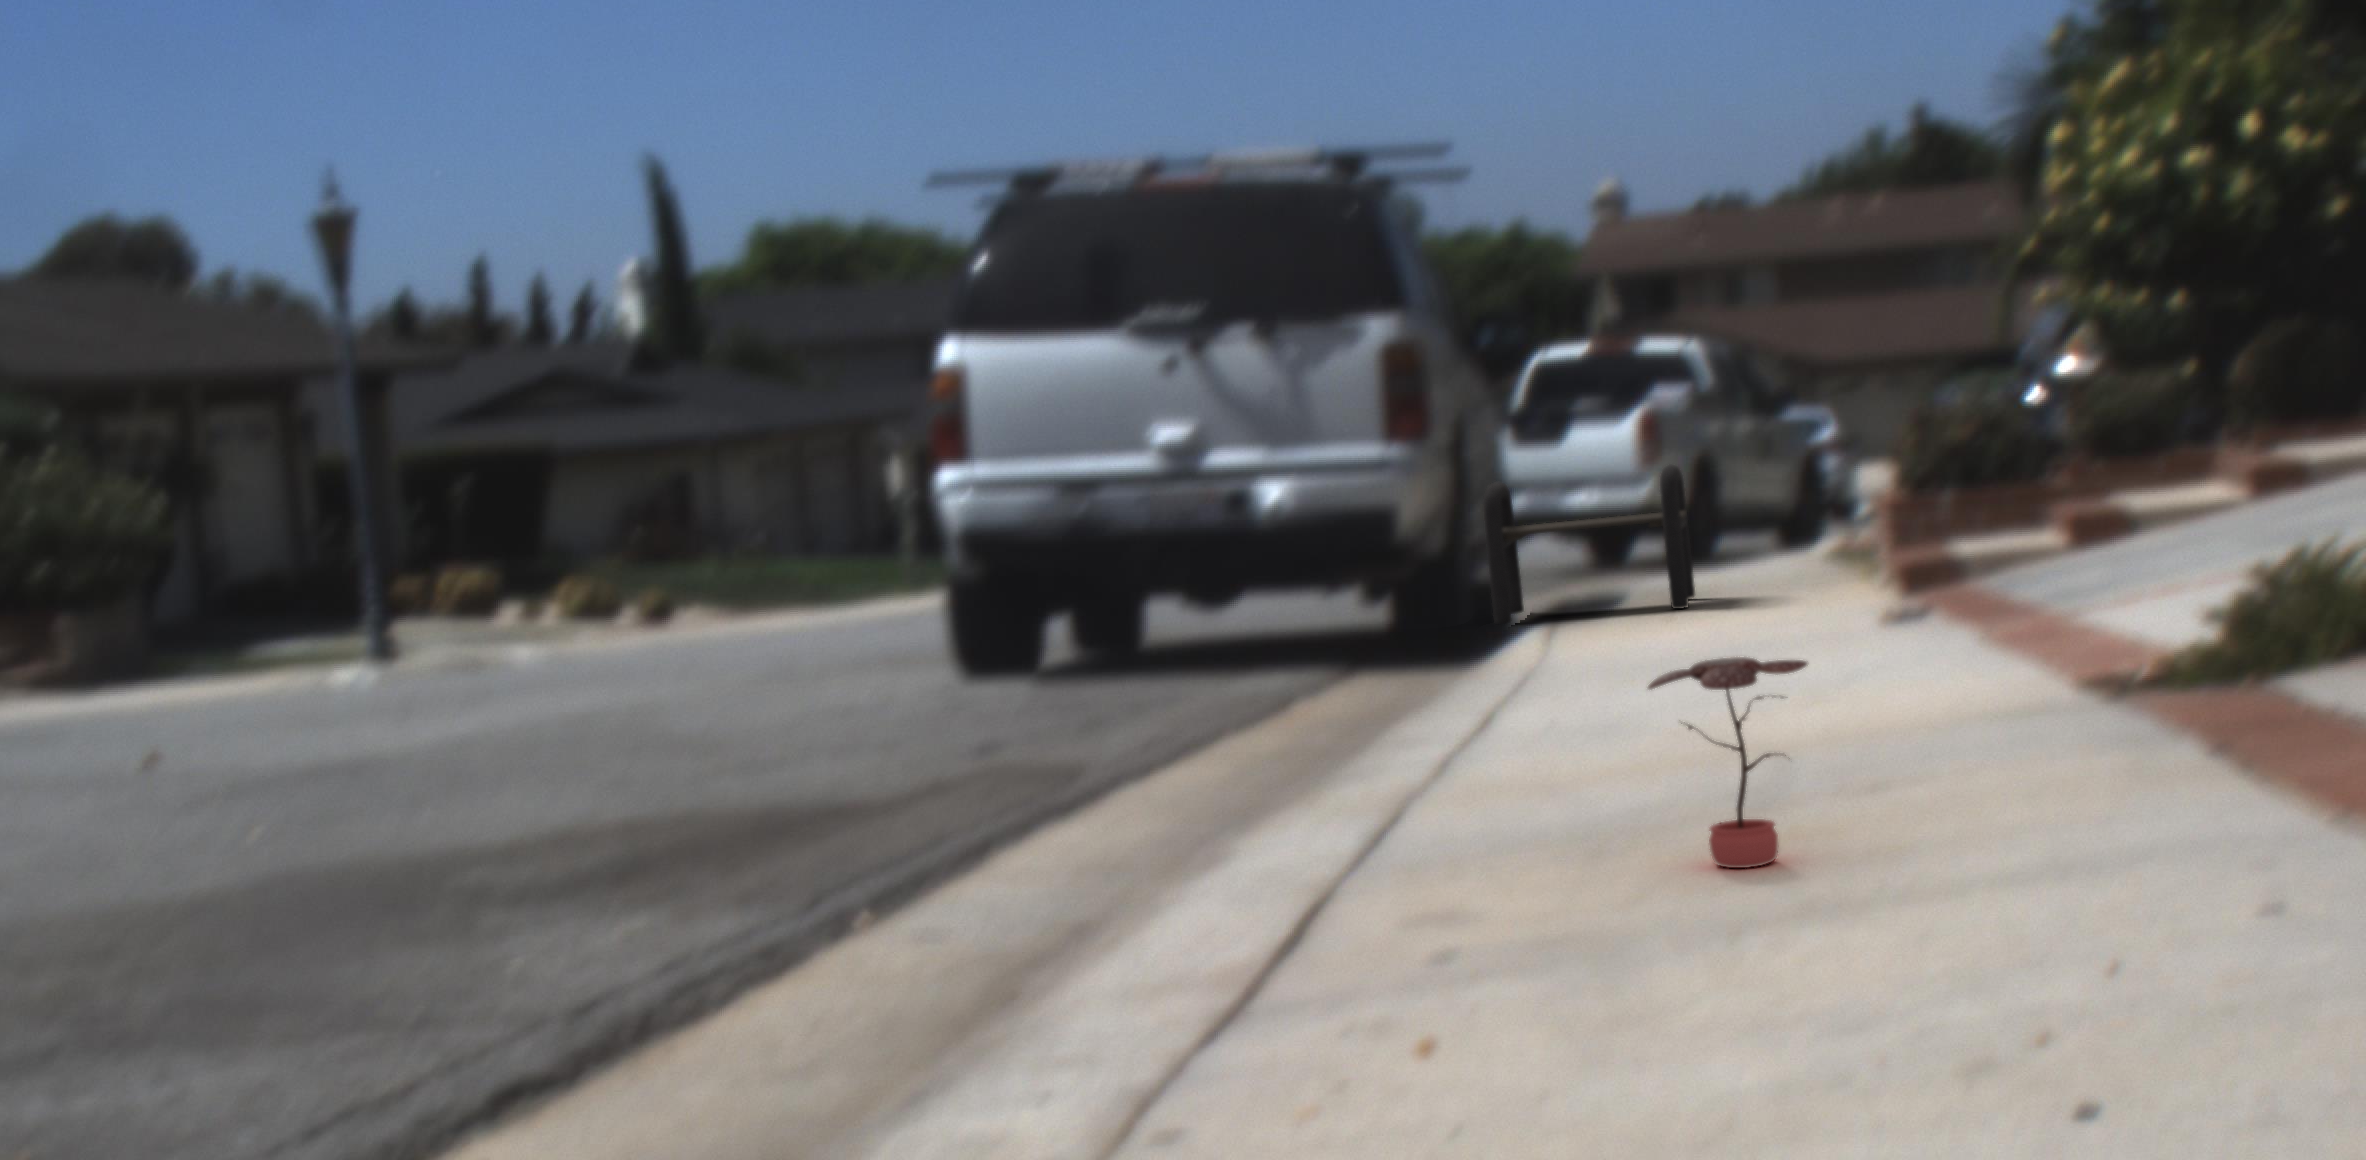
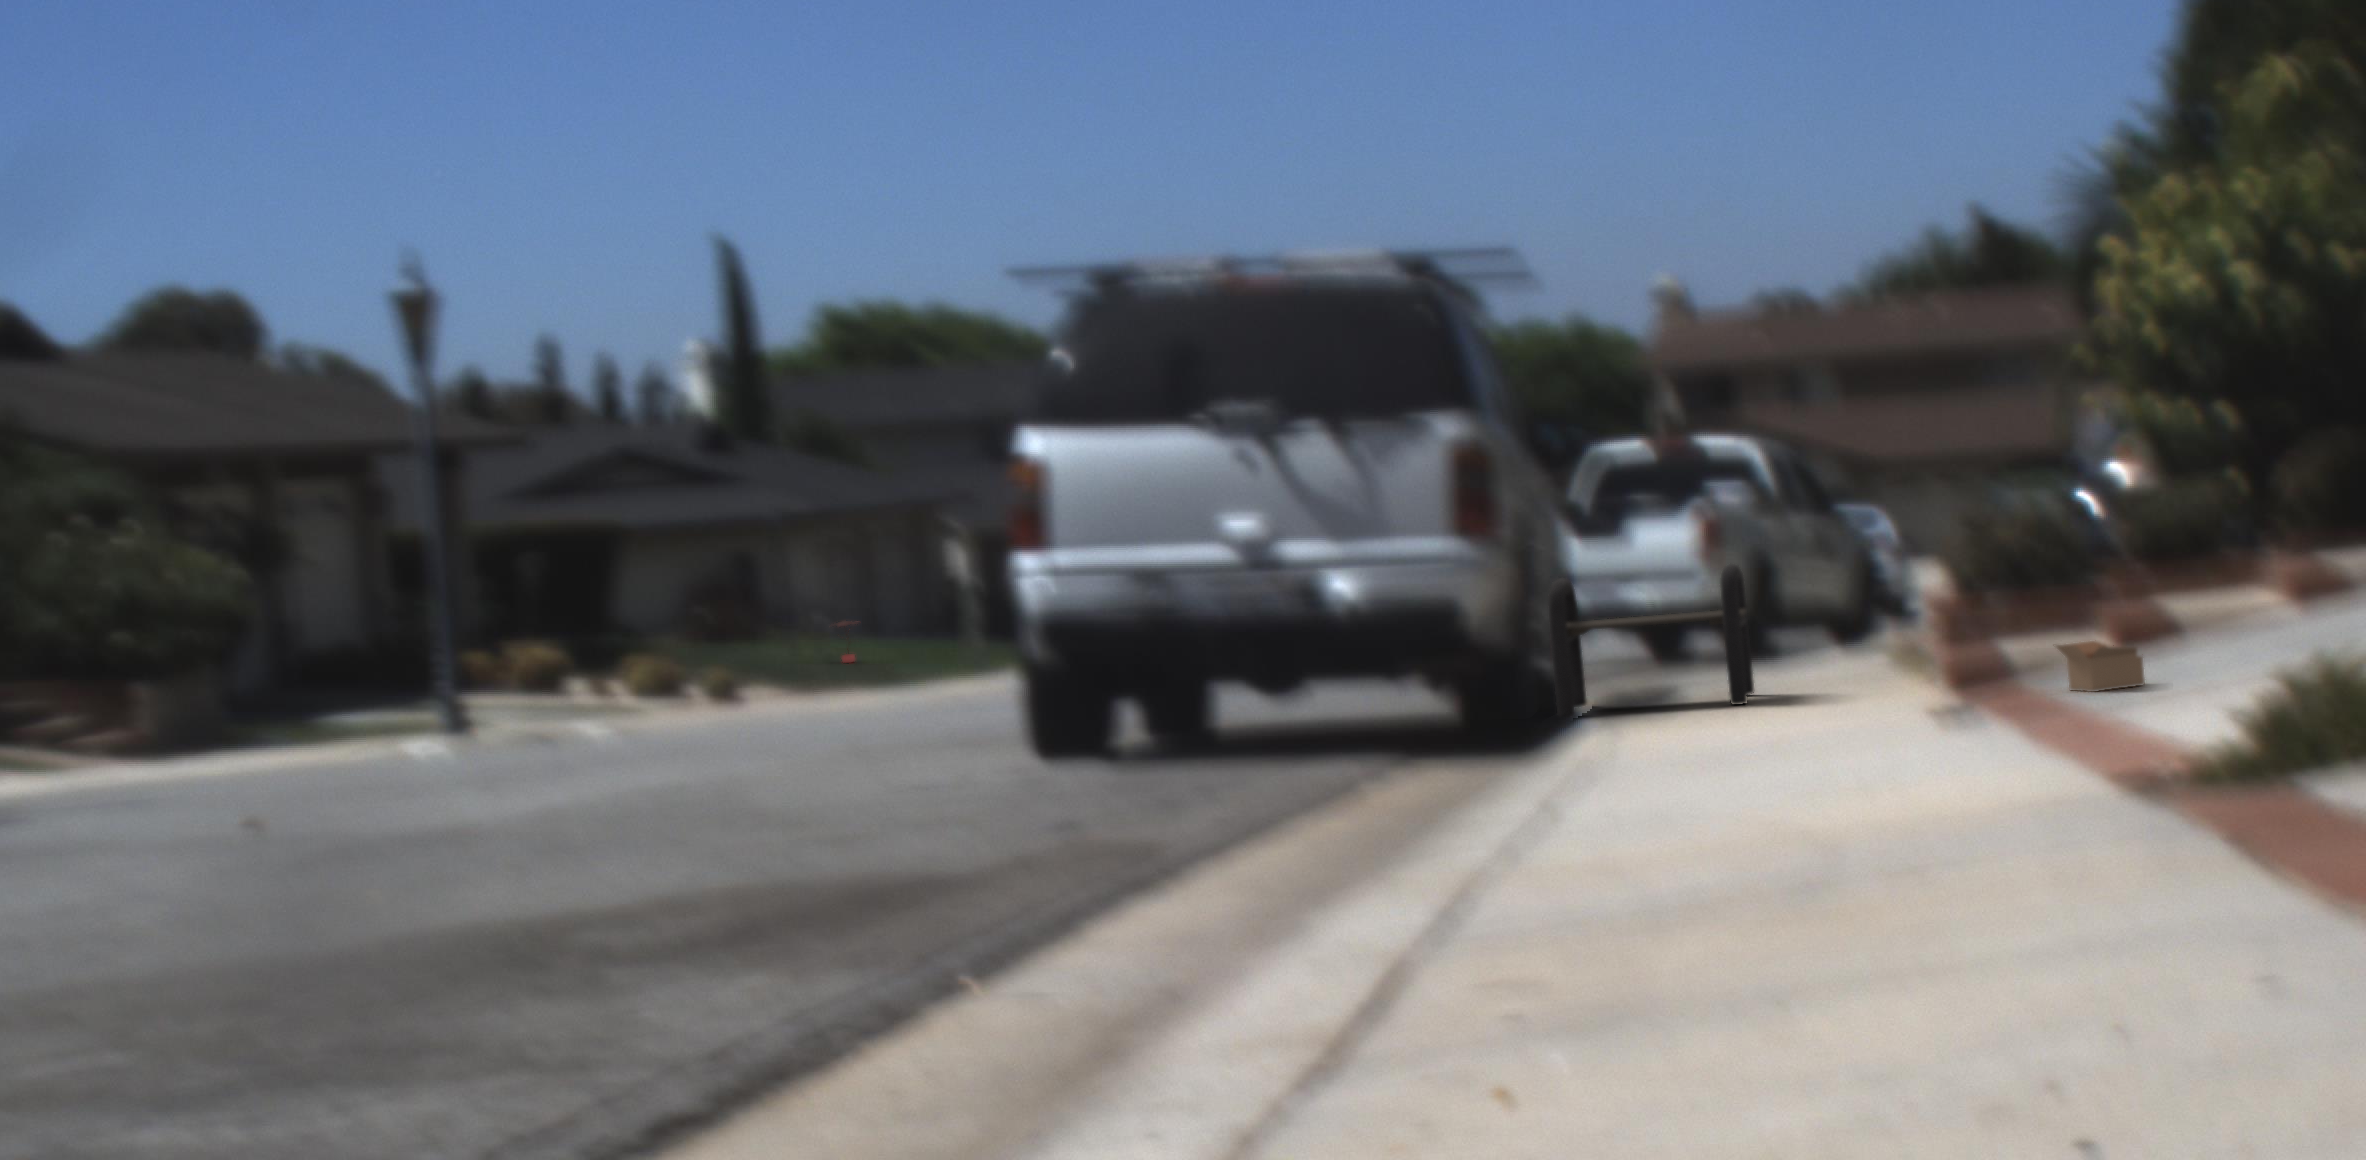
cardboard box: none [2002,530,2105,590] -> present [2056,641,2145,692]
potted plant: present [1648,657,1807,868] -> present [836,621,859,663]

